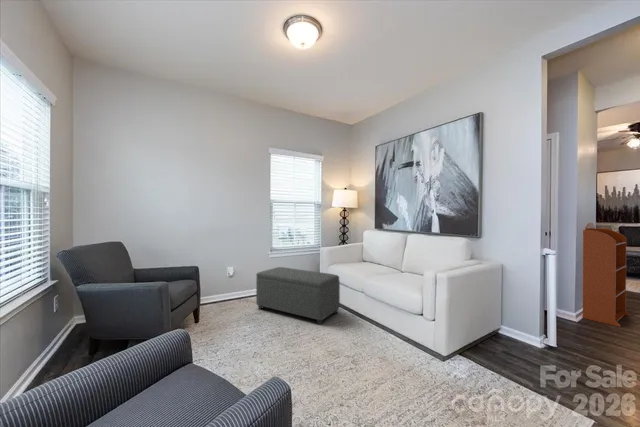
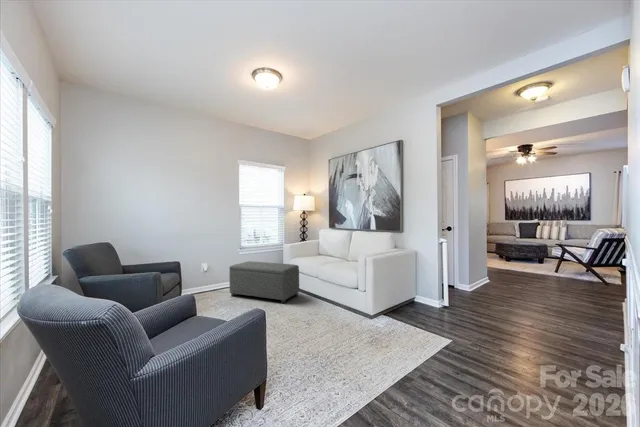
bookcase: present [583,223,631,327] -> none [474,220,507,293]

